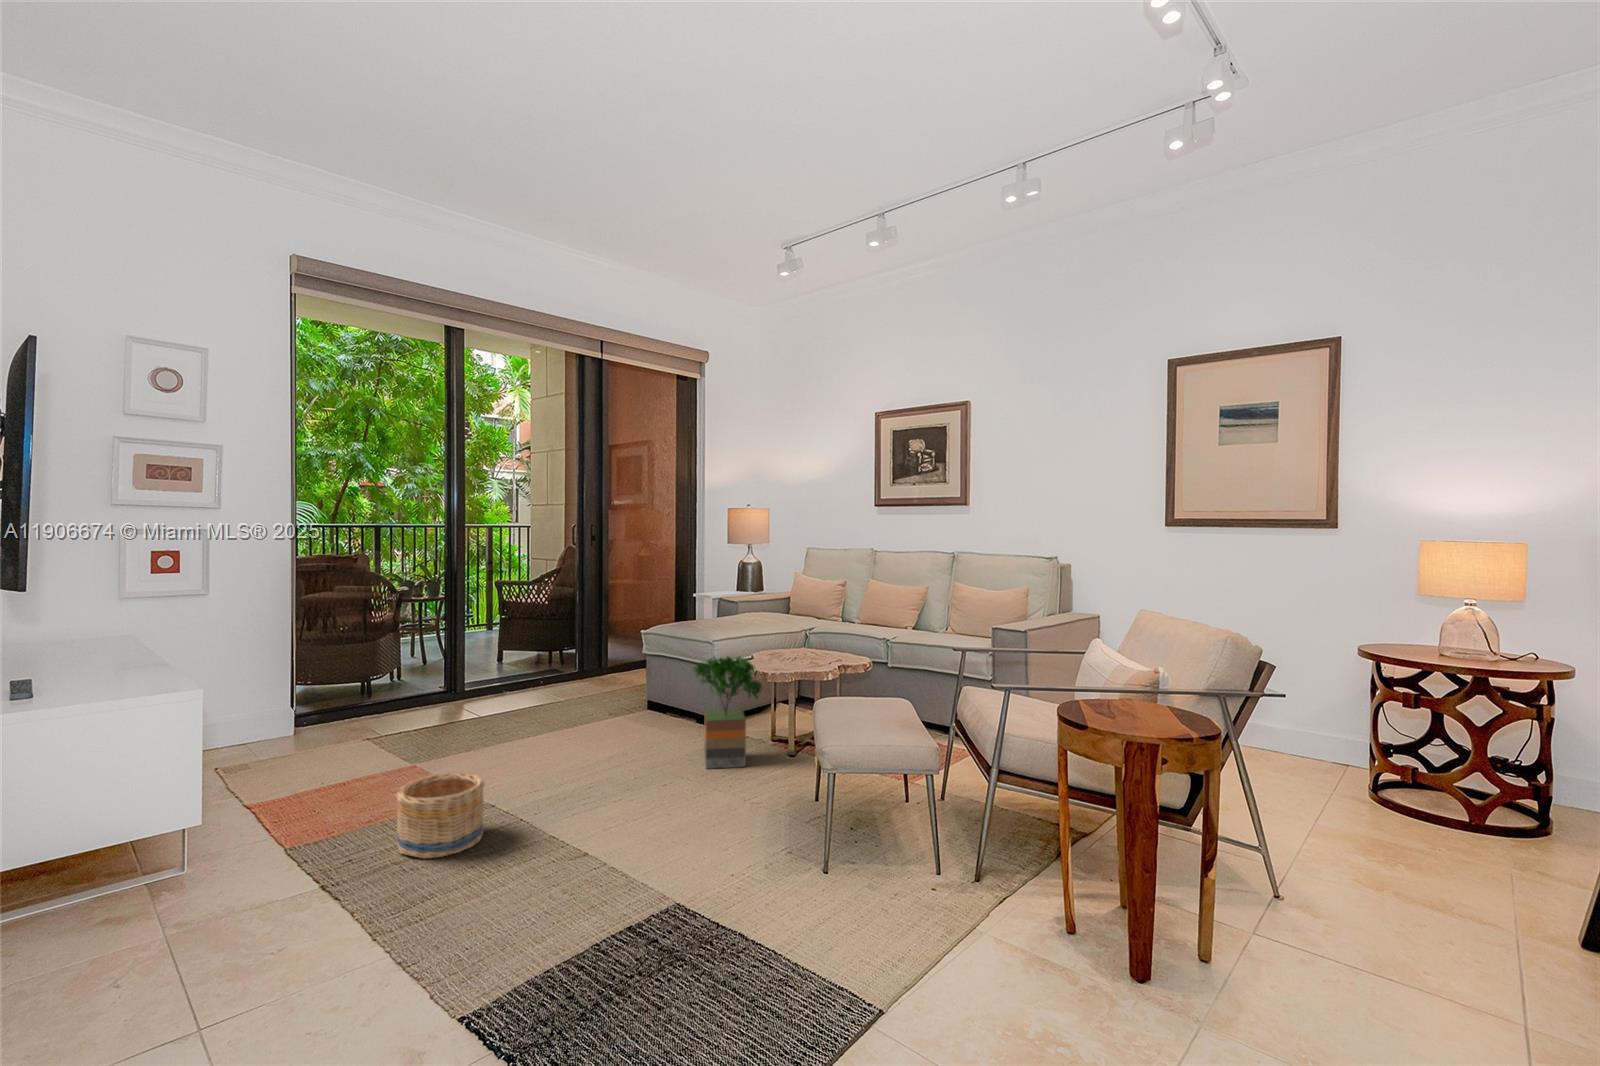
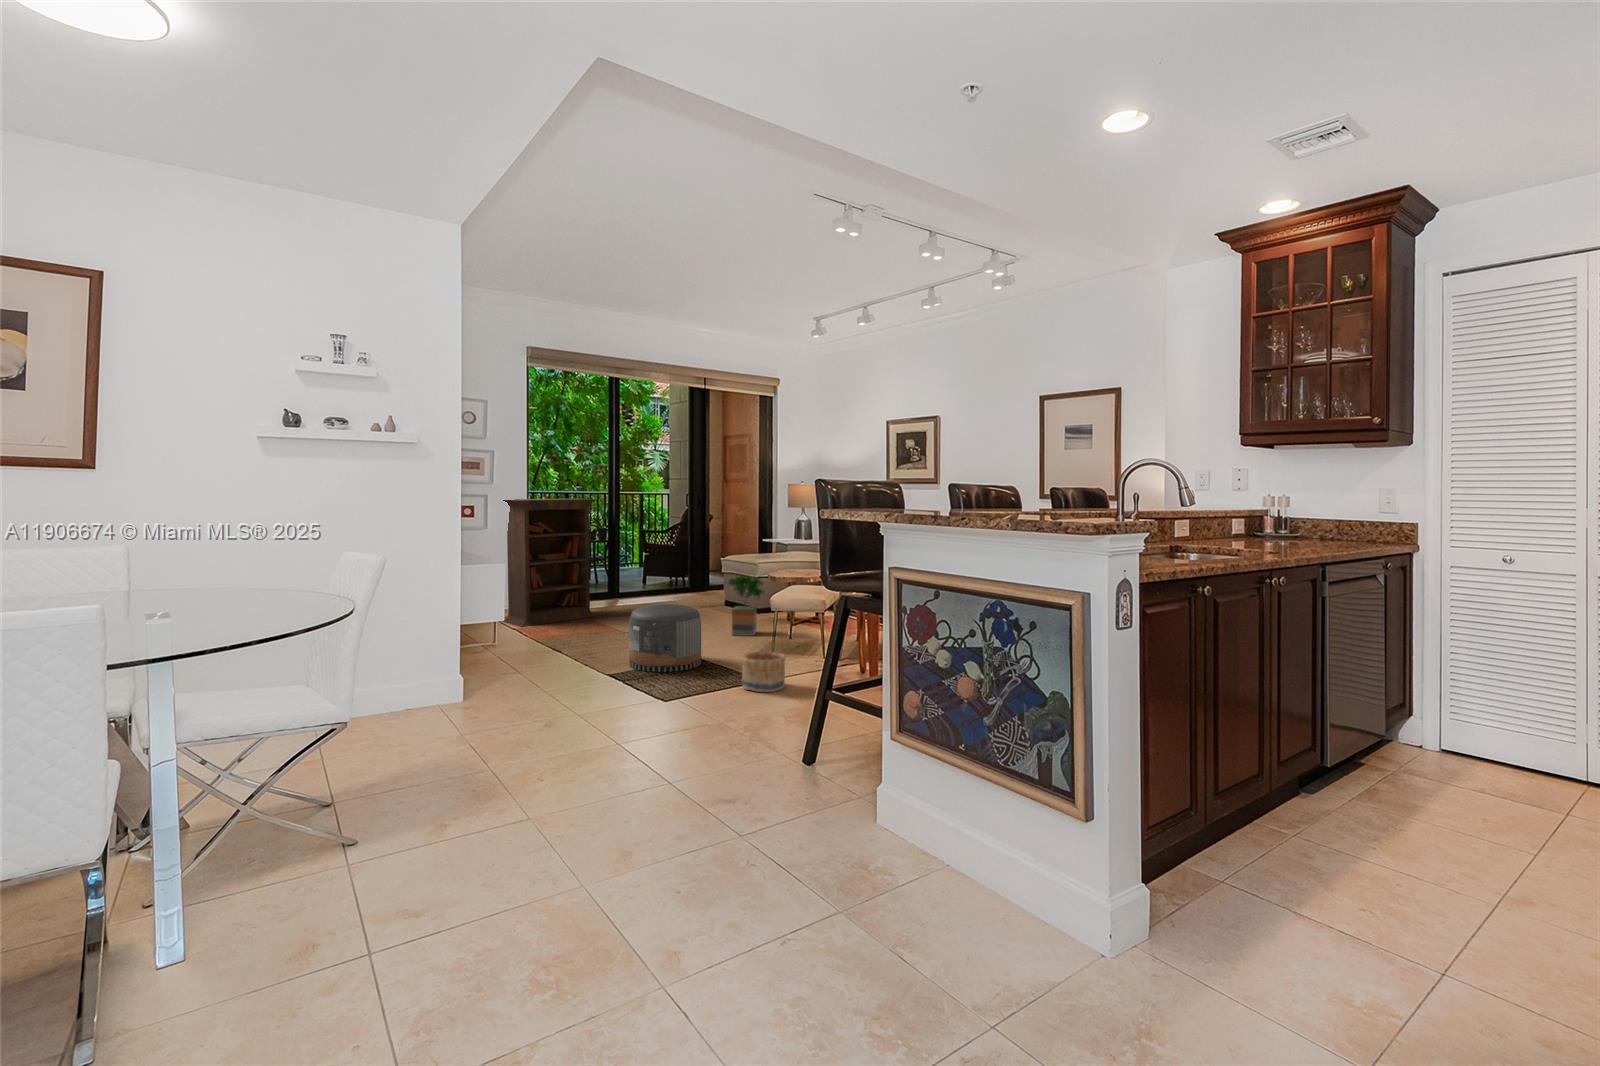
bookcase: none [219,524,430,780] -> present [503,498,596,627]
pouf: none [537,742,704,927] -> present [629,604,701,672]
basket: present [396,773,485,858] -> present [742,651,786,692]

